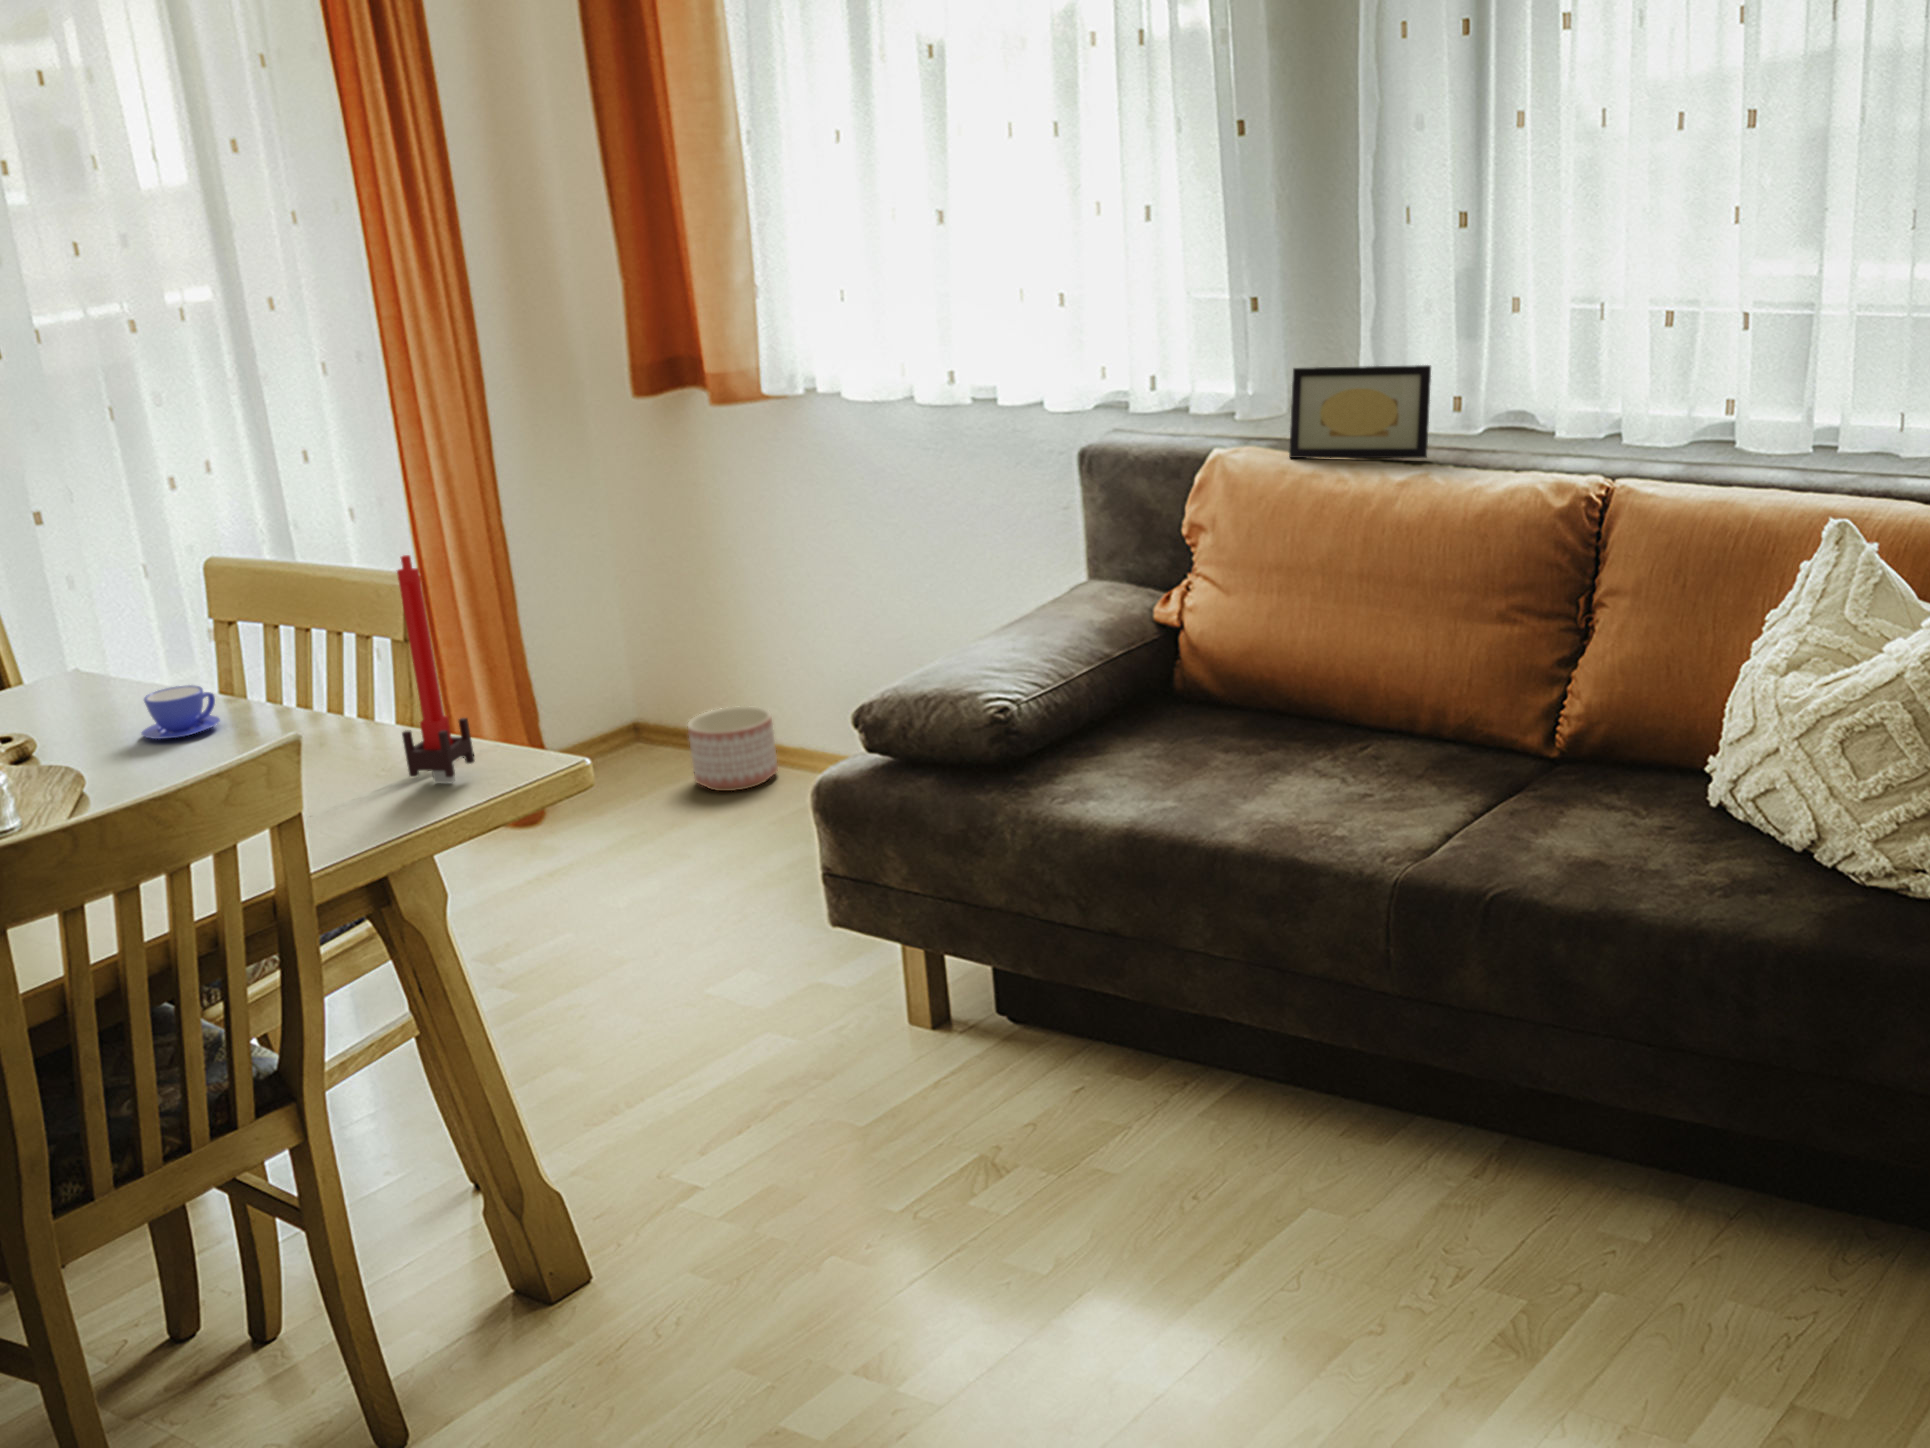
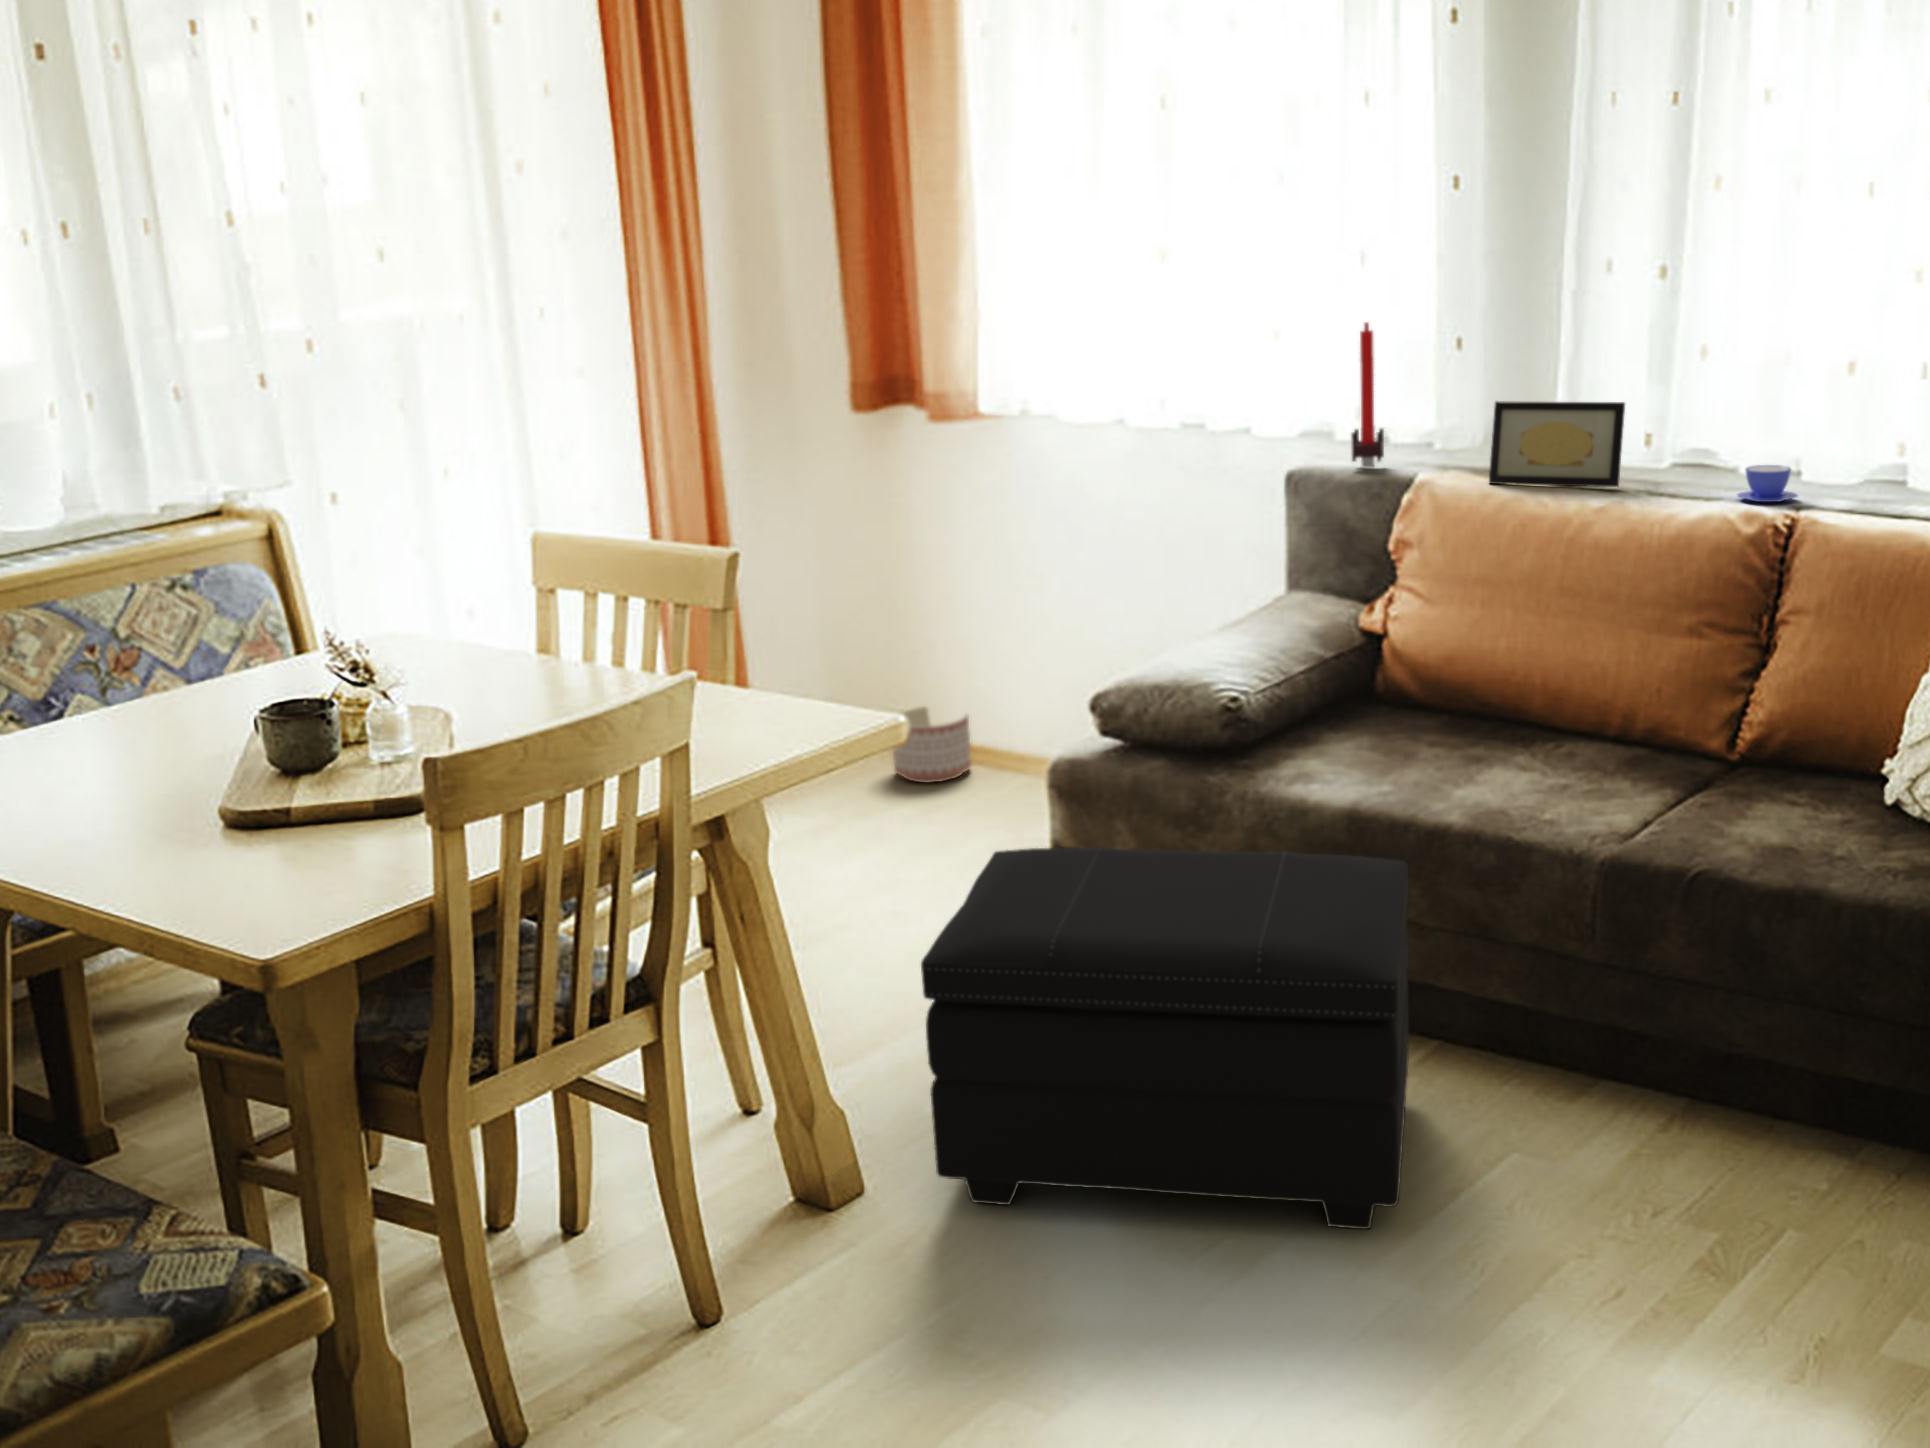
candle: present [397,555,475,783] -> present [1351,322,1384,468]
teacup: present [141,685,220,739] -> present [1738,465,1798,502]
footstool: none [627,882,1202,1311] -> present [921,847,1409,1229]

